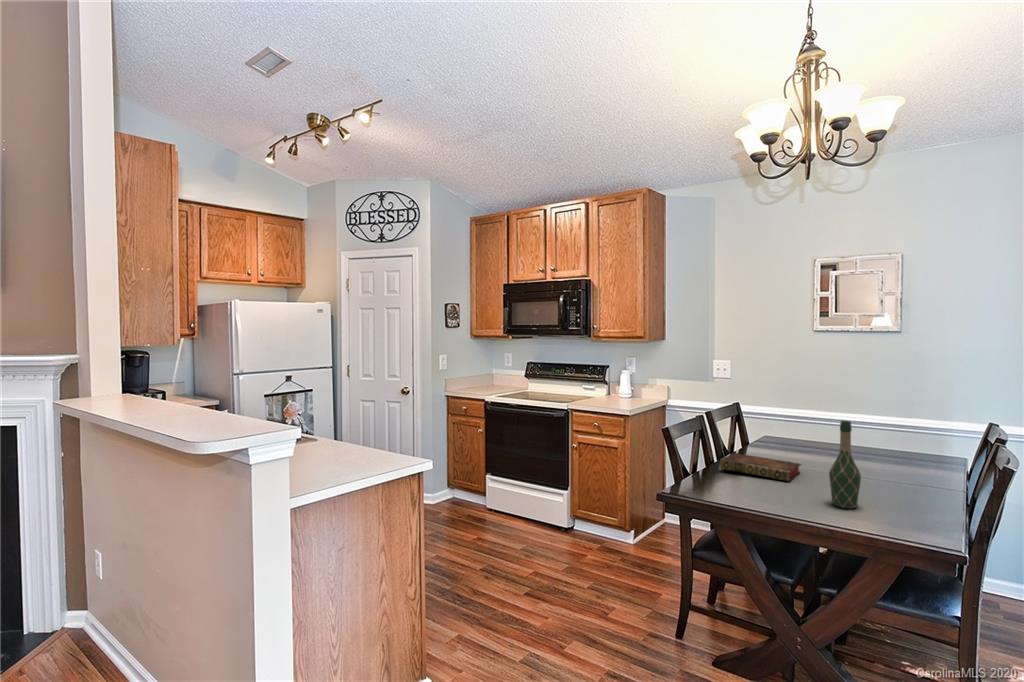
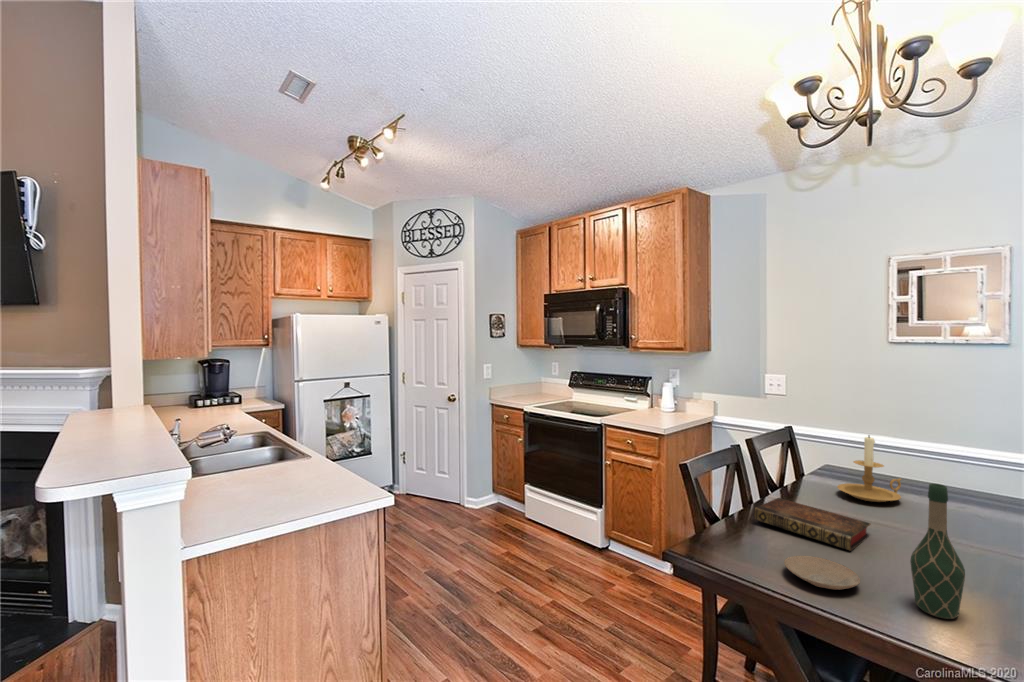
candle holder: none [775,402,821,454] -> present [837,436,901,502]
plate: none [748,484,798,501] -> present [784,556,860,590]

